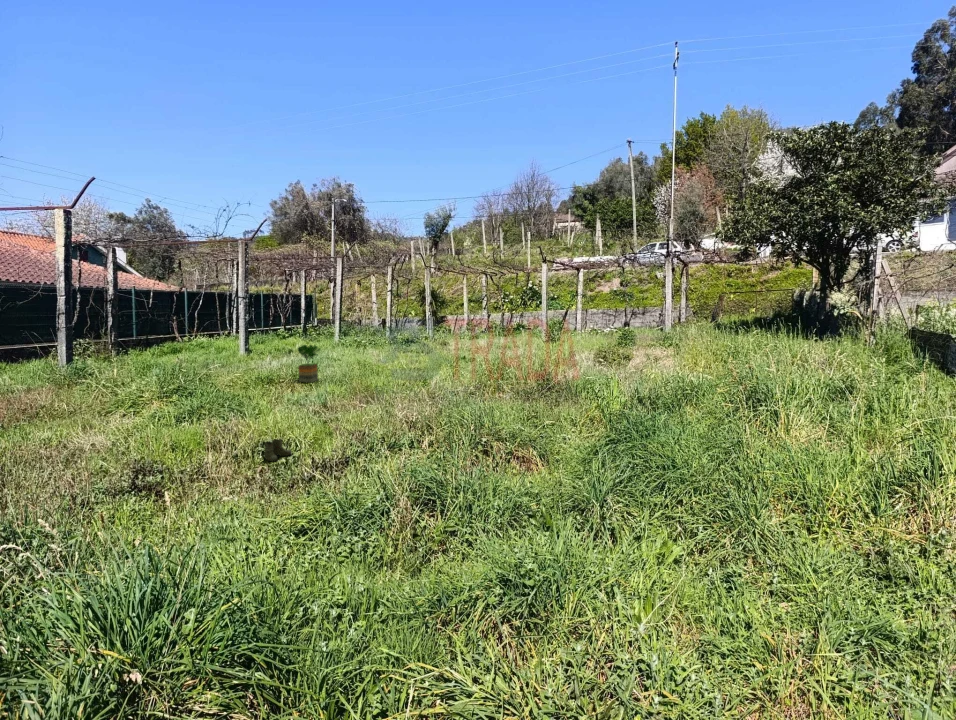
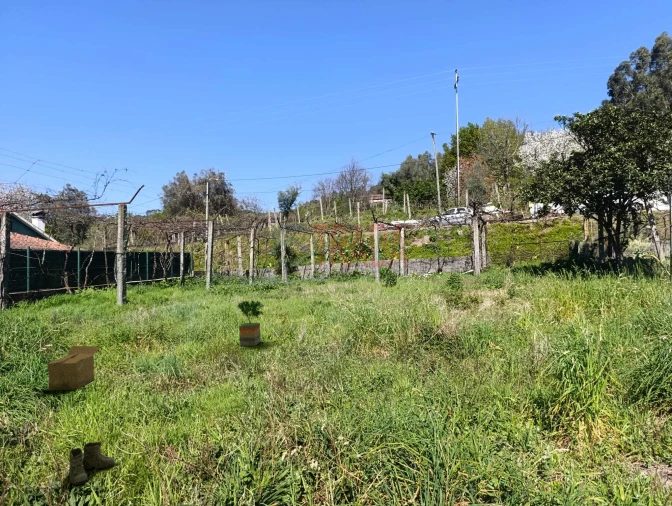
potted tree: present [298,345,320,382] -> present [237,301,264,346]
cardboard box: none [218,385,257,419] -> present [48,346,100,390]

